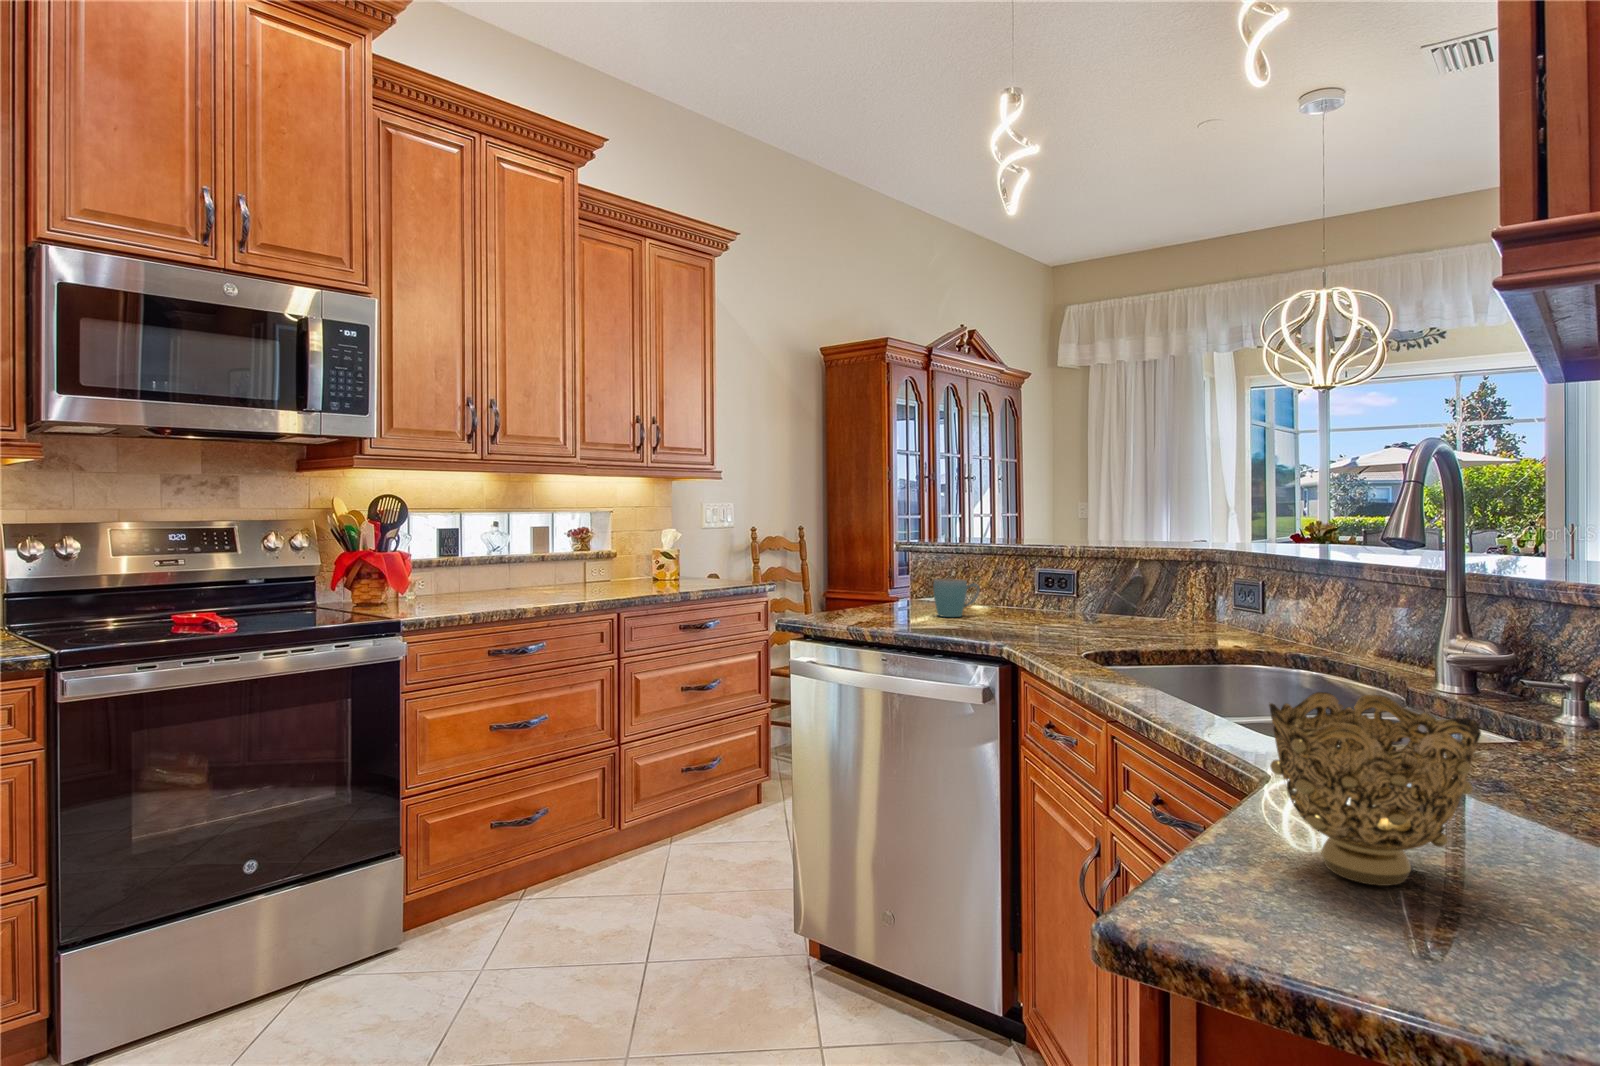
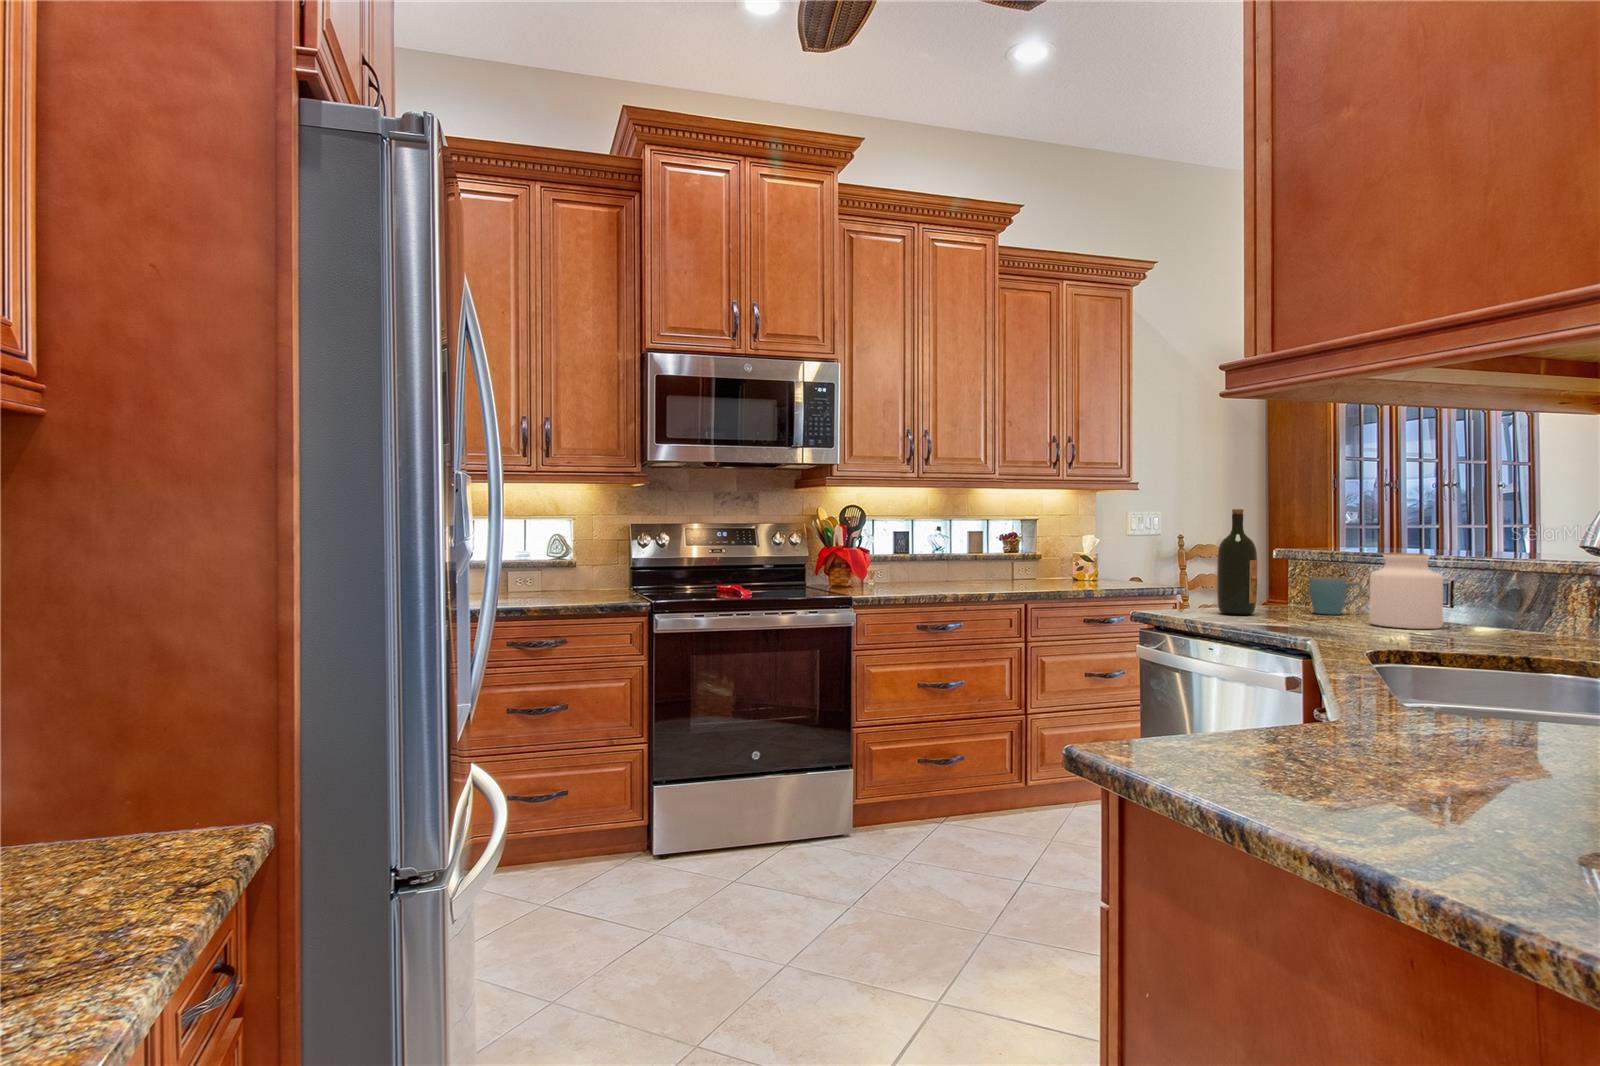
wine bottle: none [854,509,894,623] -> present [1217,509,1258,615]
jar: none [1001,555,1063,631] -> present [1369,553,1443,629]
decorative bowl: present [1269,692,1481,886] -> none [1312,635,1490,785]

